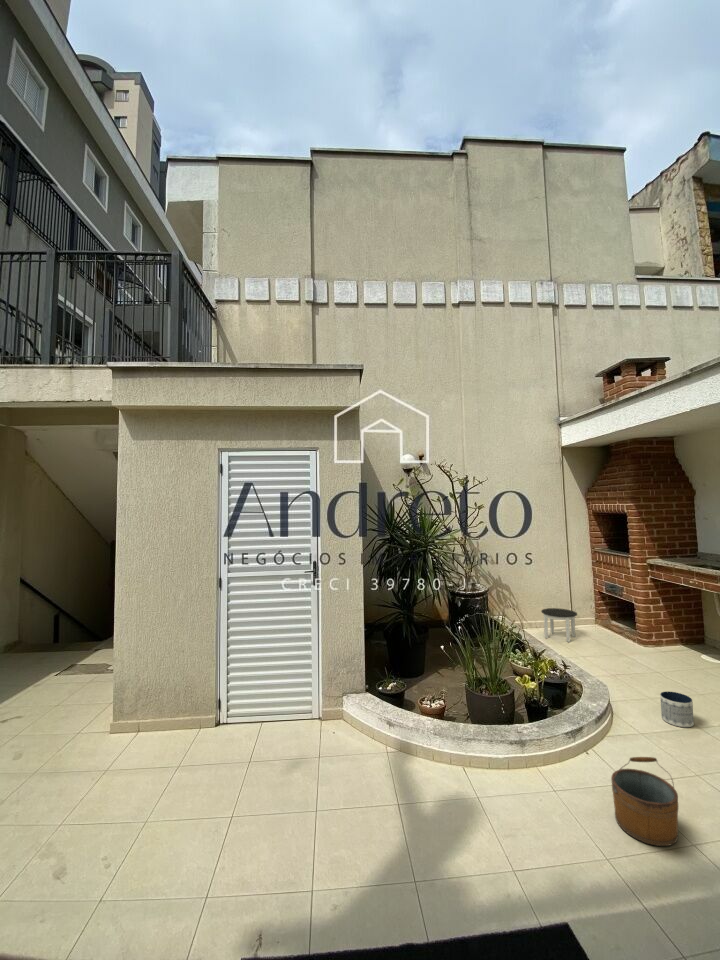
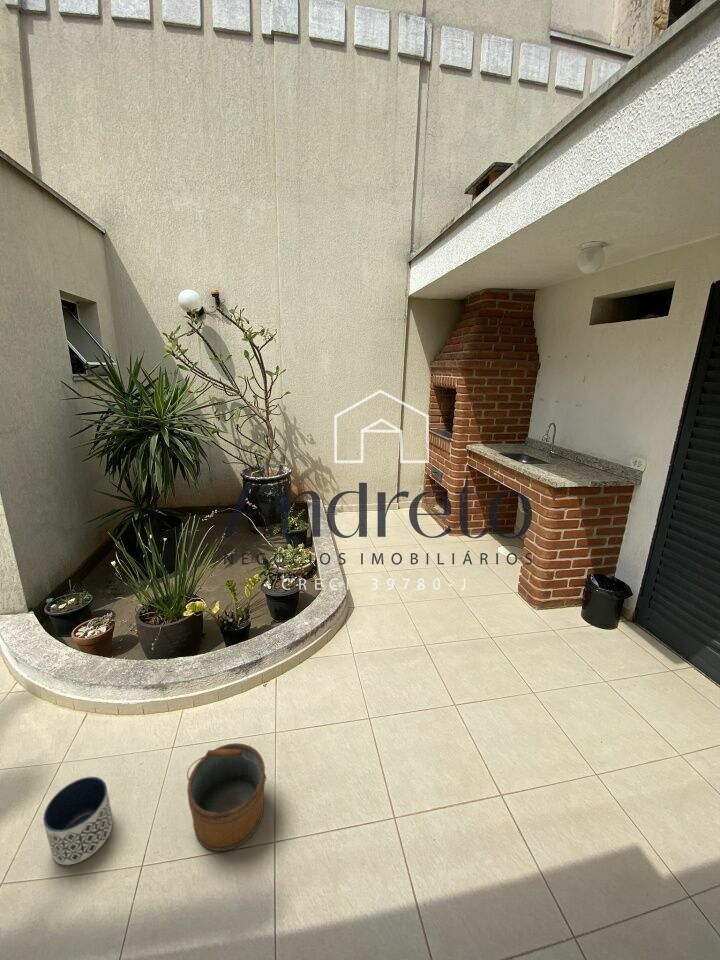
round table: present [541,608,577,642] -> none [356,488,392,525]
planter: present [660,691,694,727] -> present [43,777,113,865]

